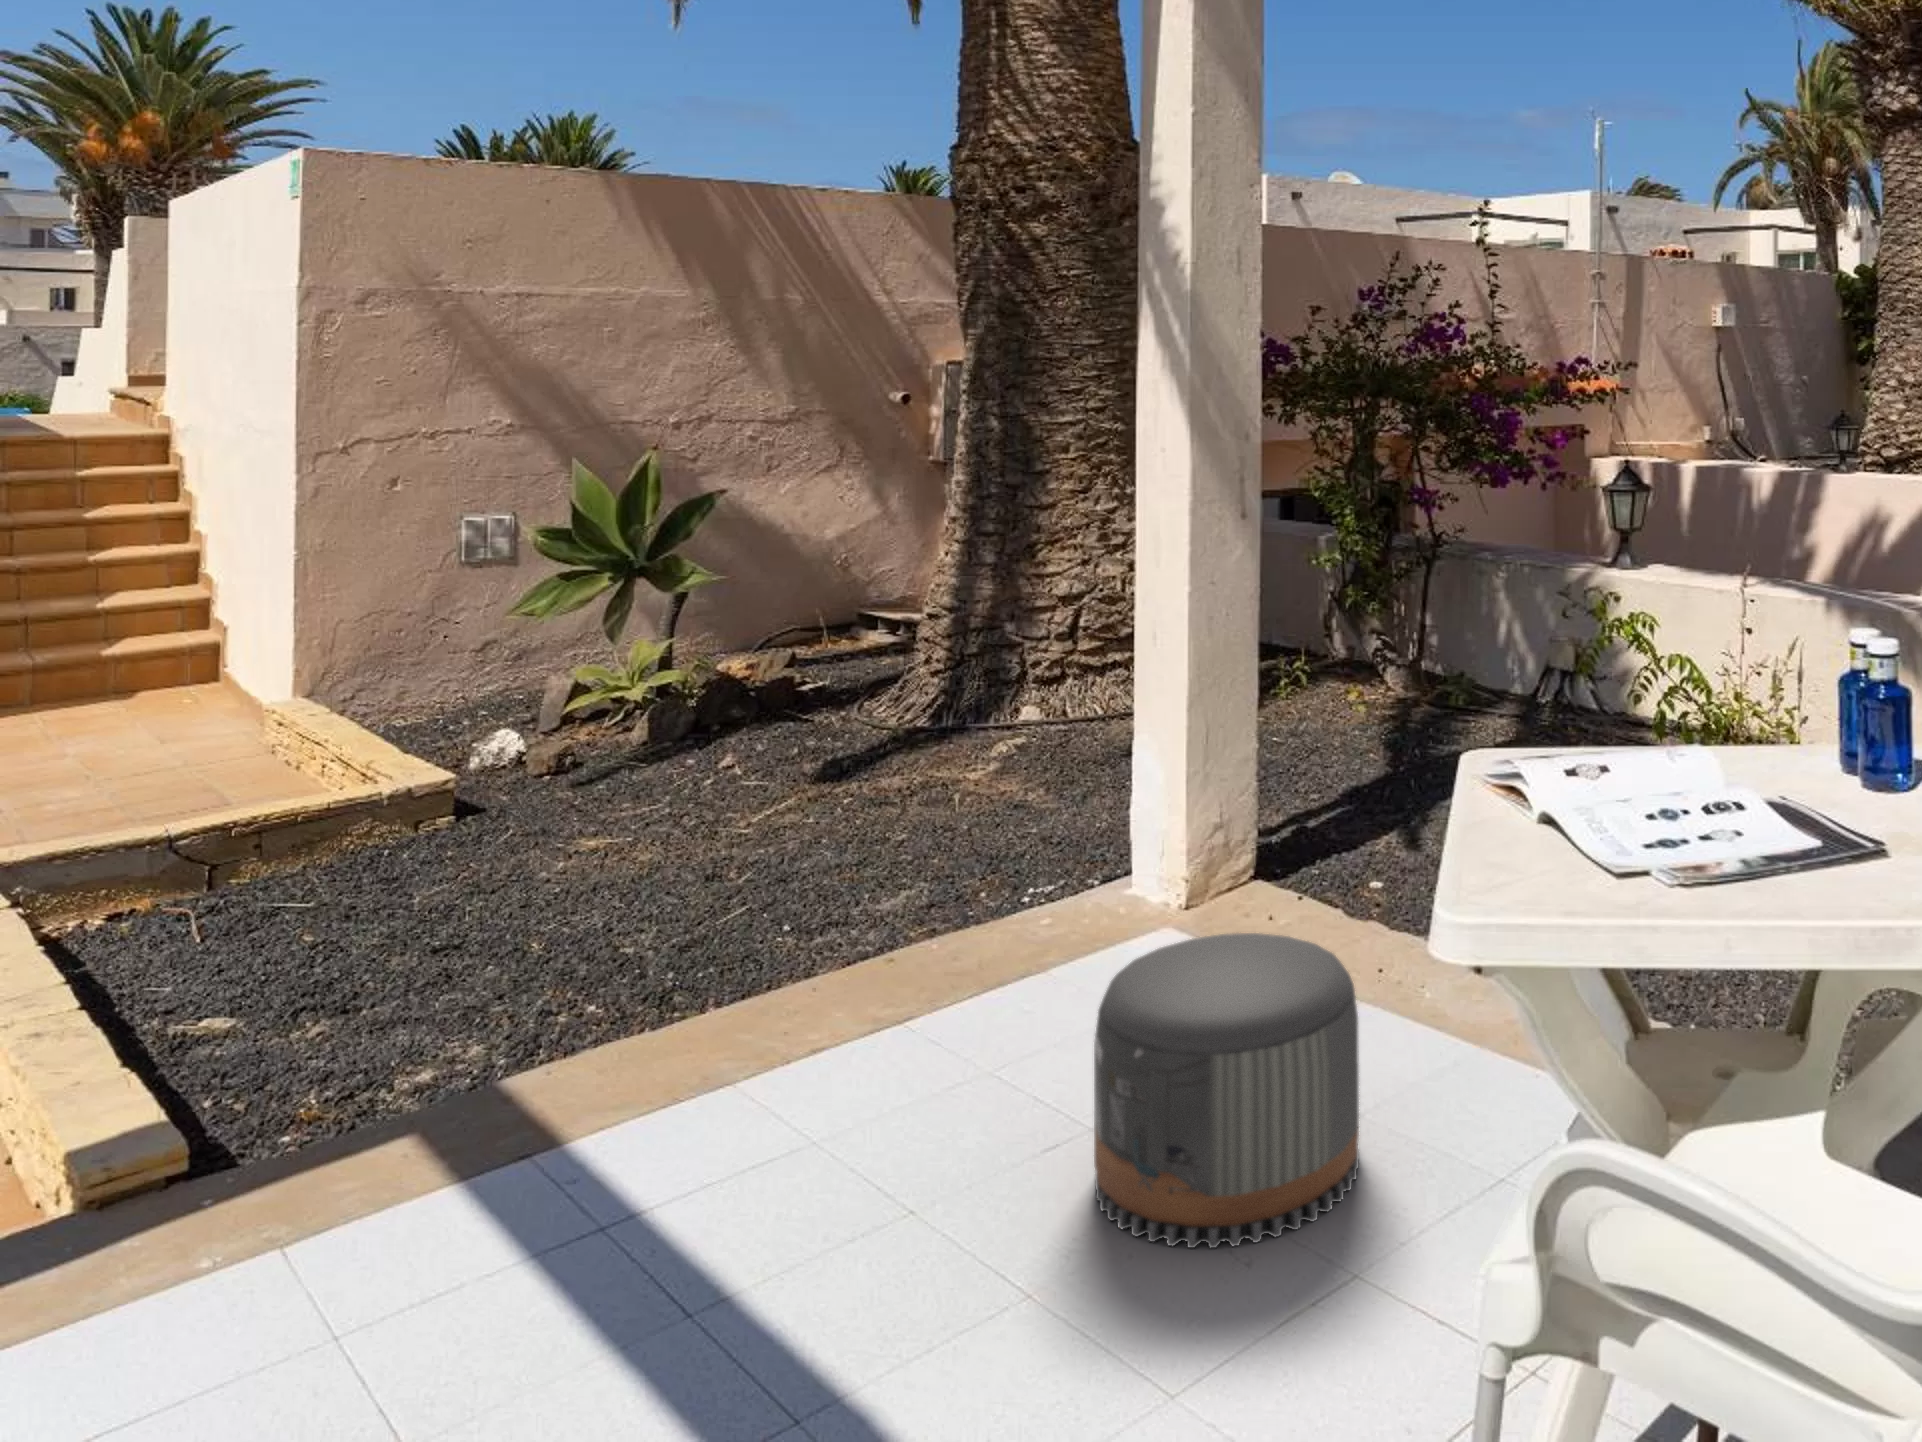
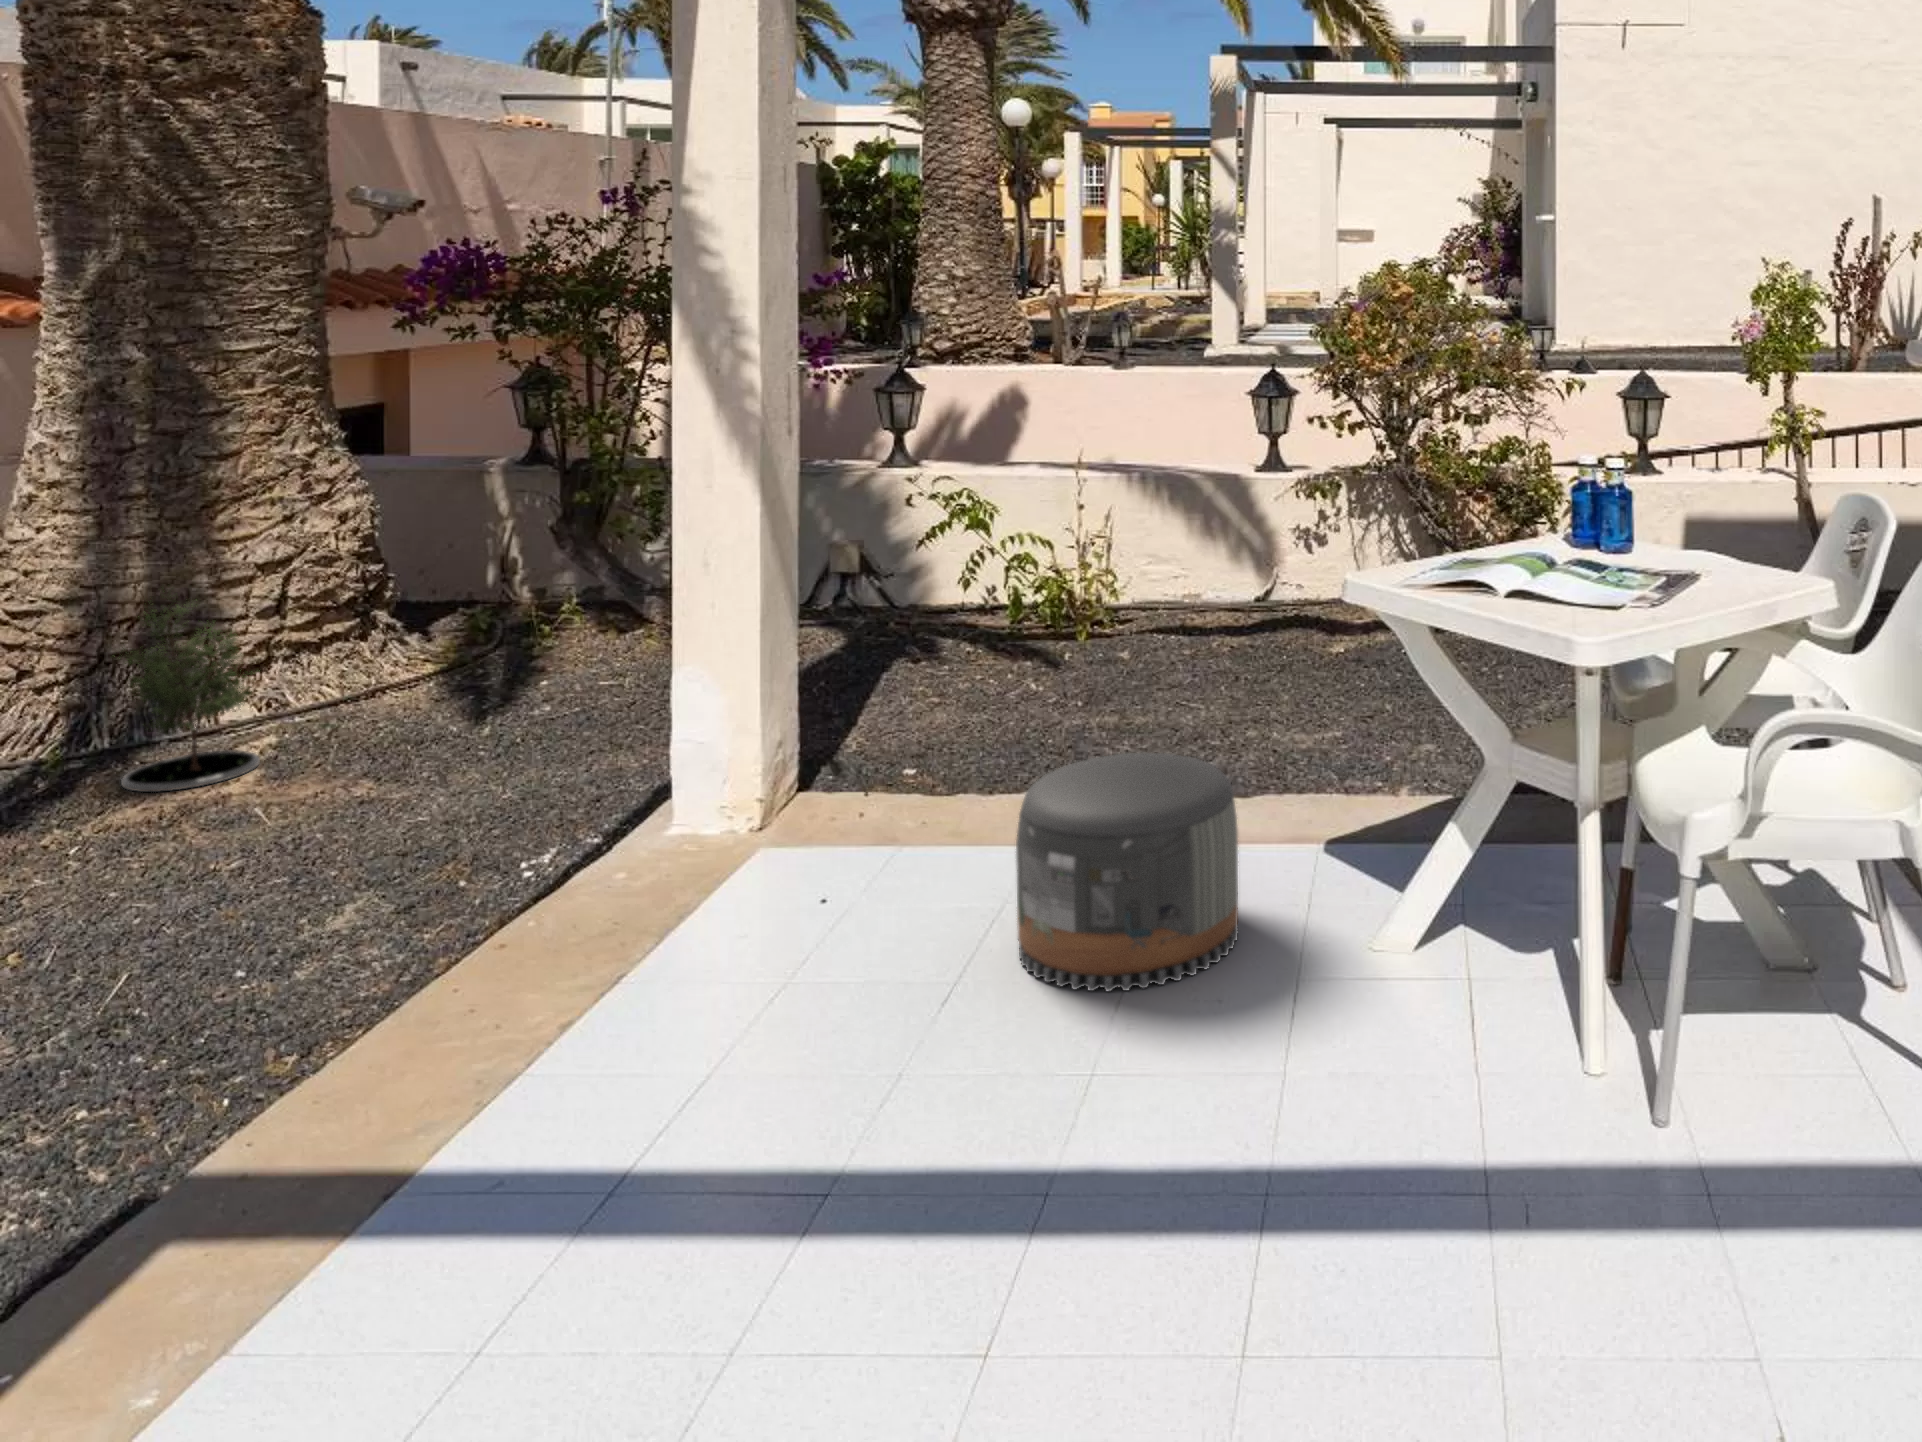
potted tree: none [935,603,1036,768] -> present [119,588,260,792]

